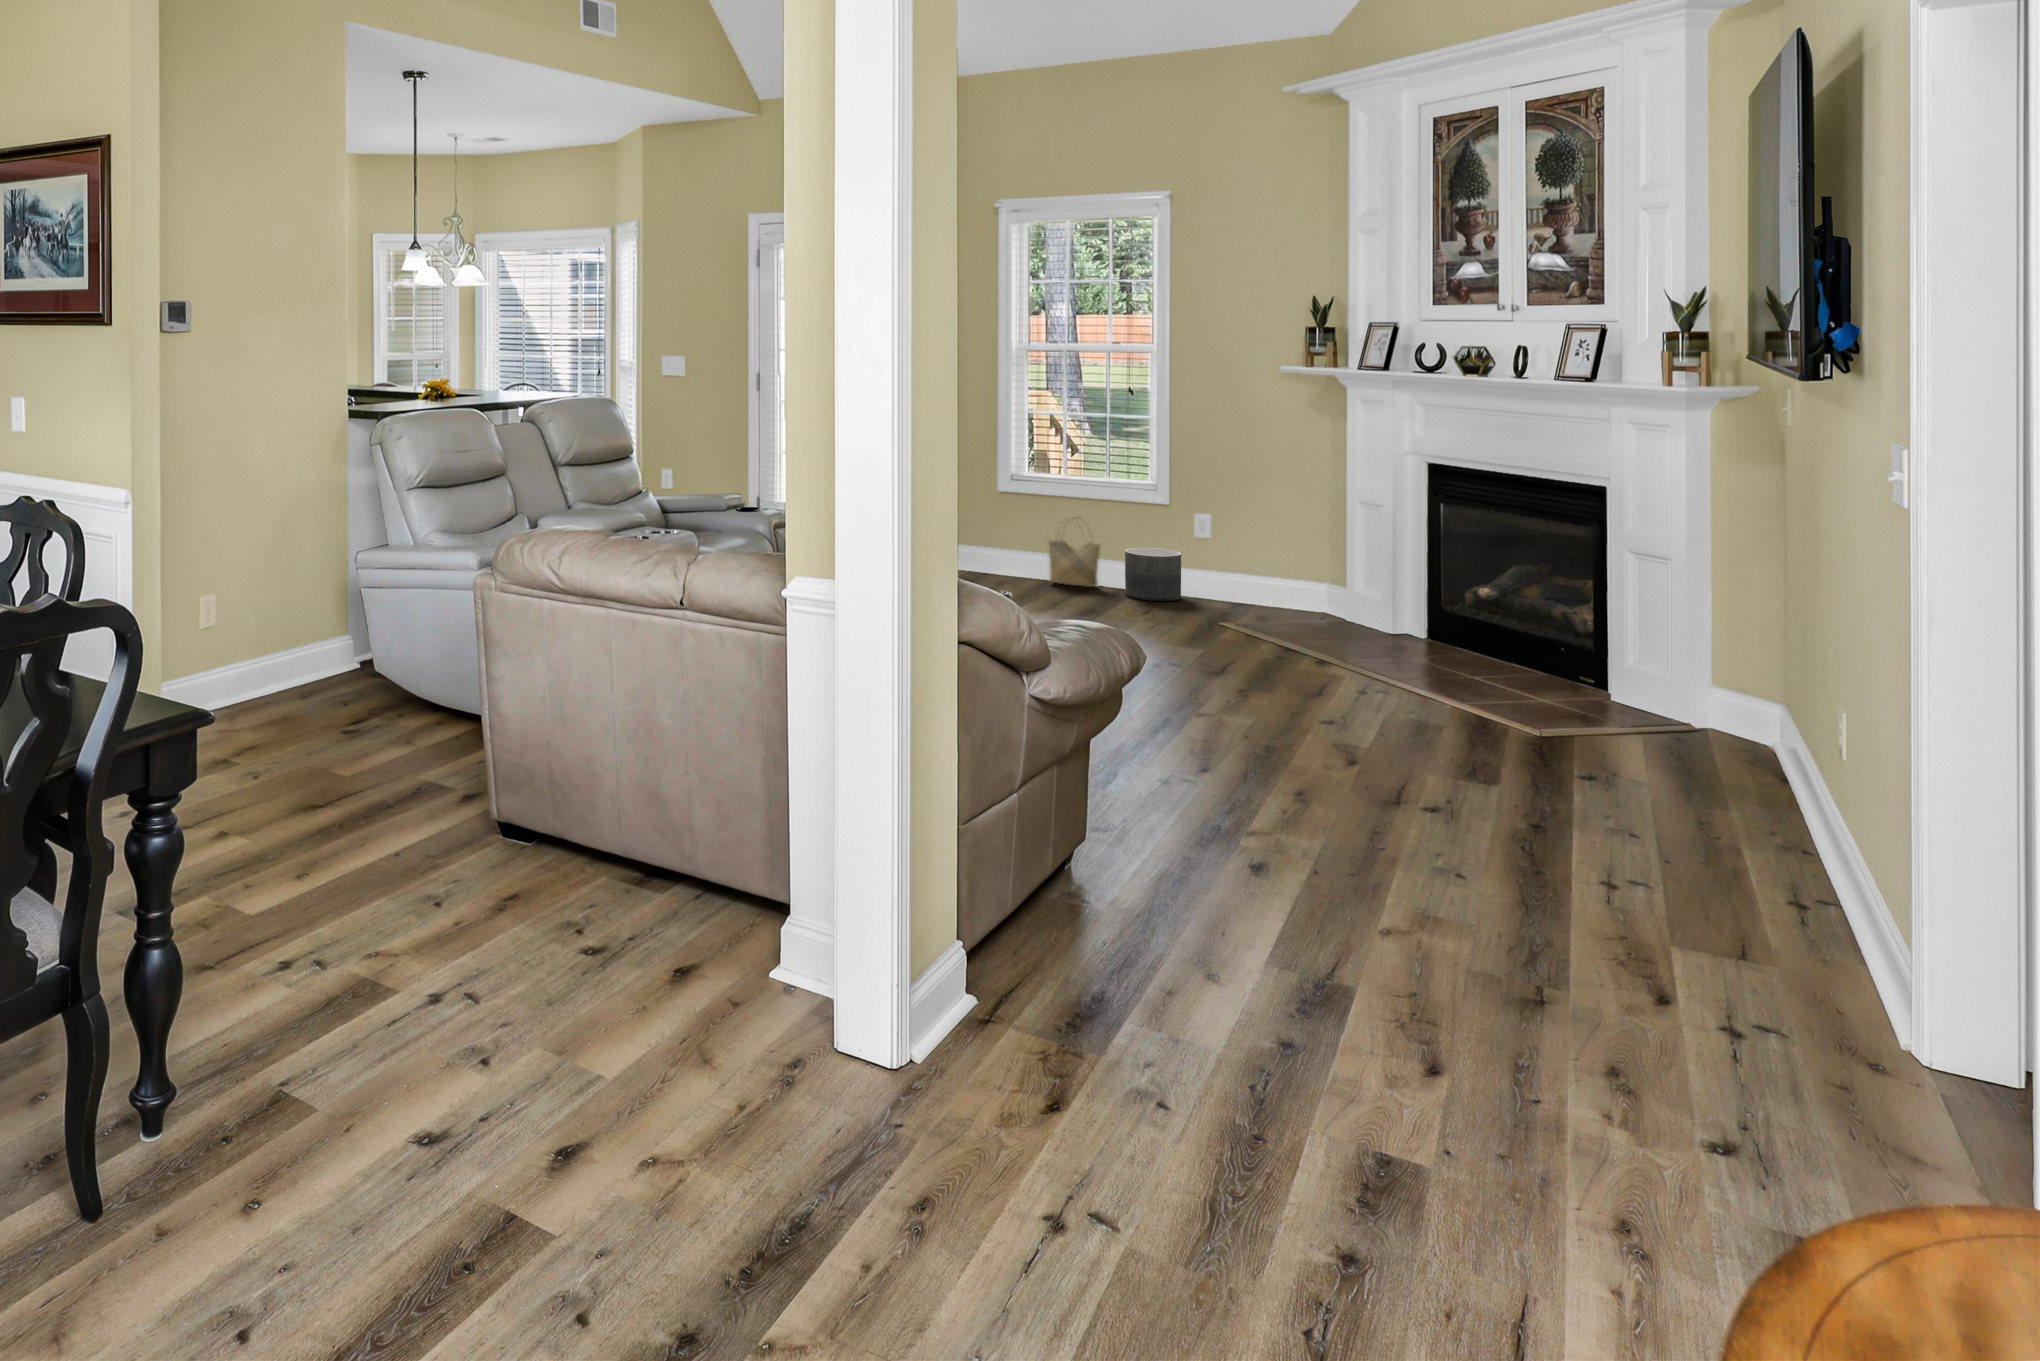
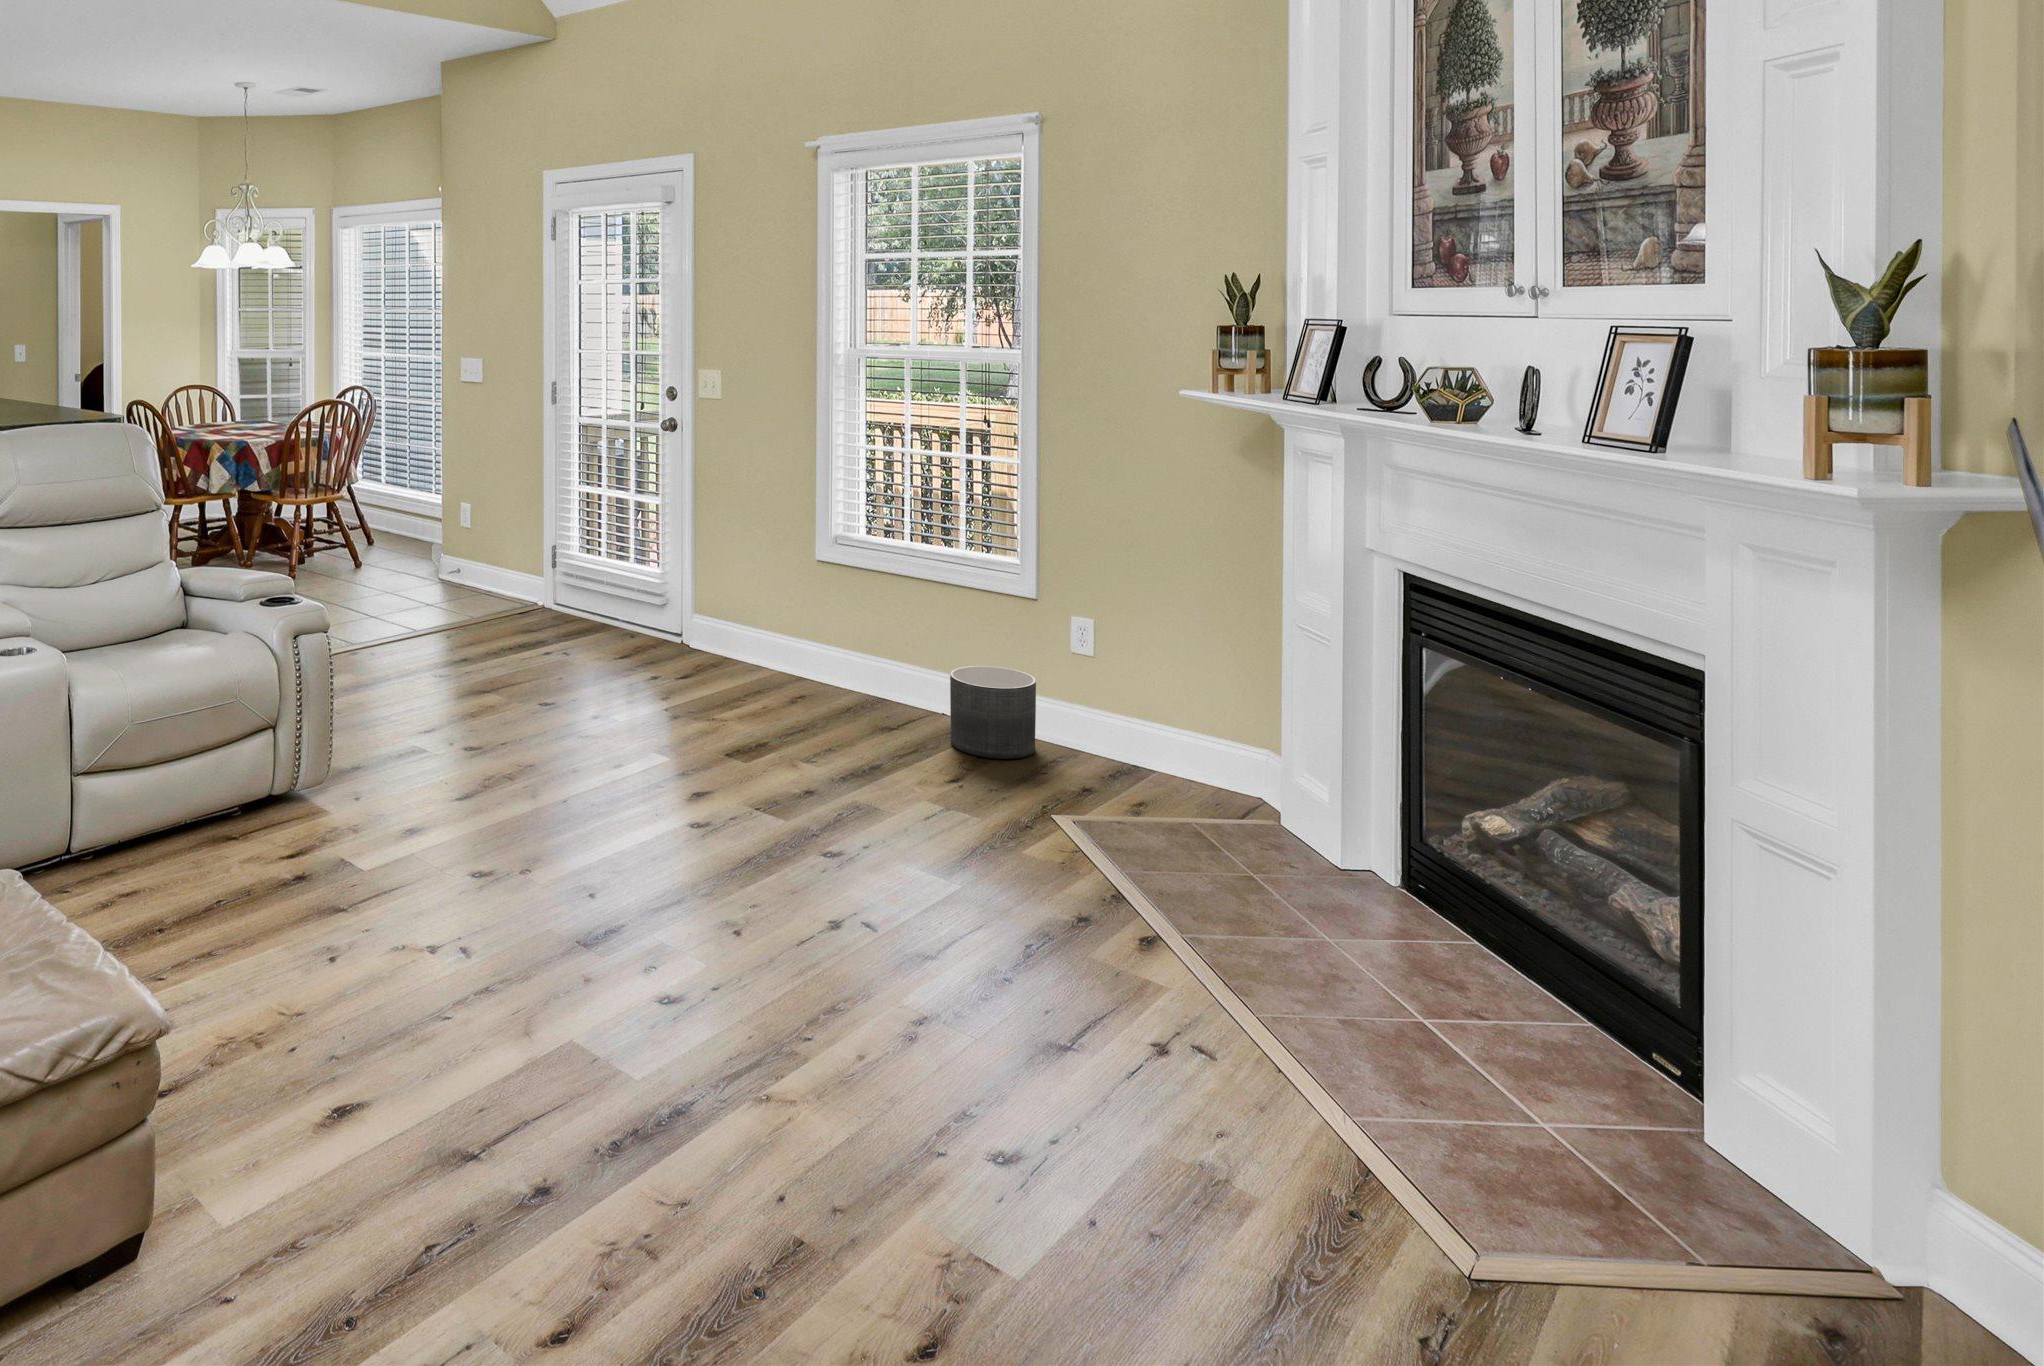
woven basket: present [1049,518,1100,587] -> none [856,610,930,720]

